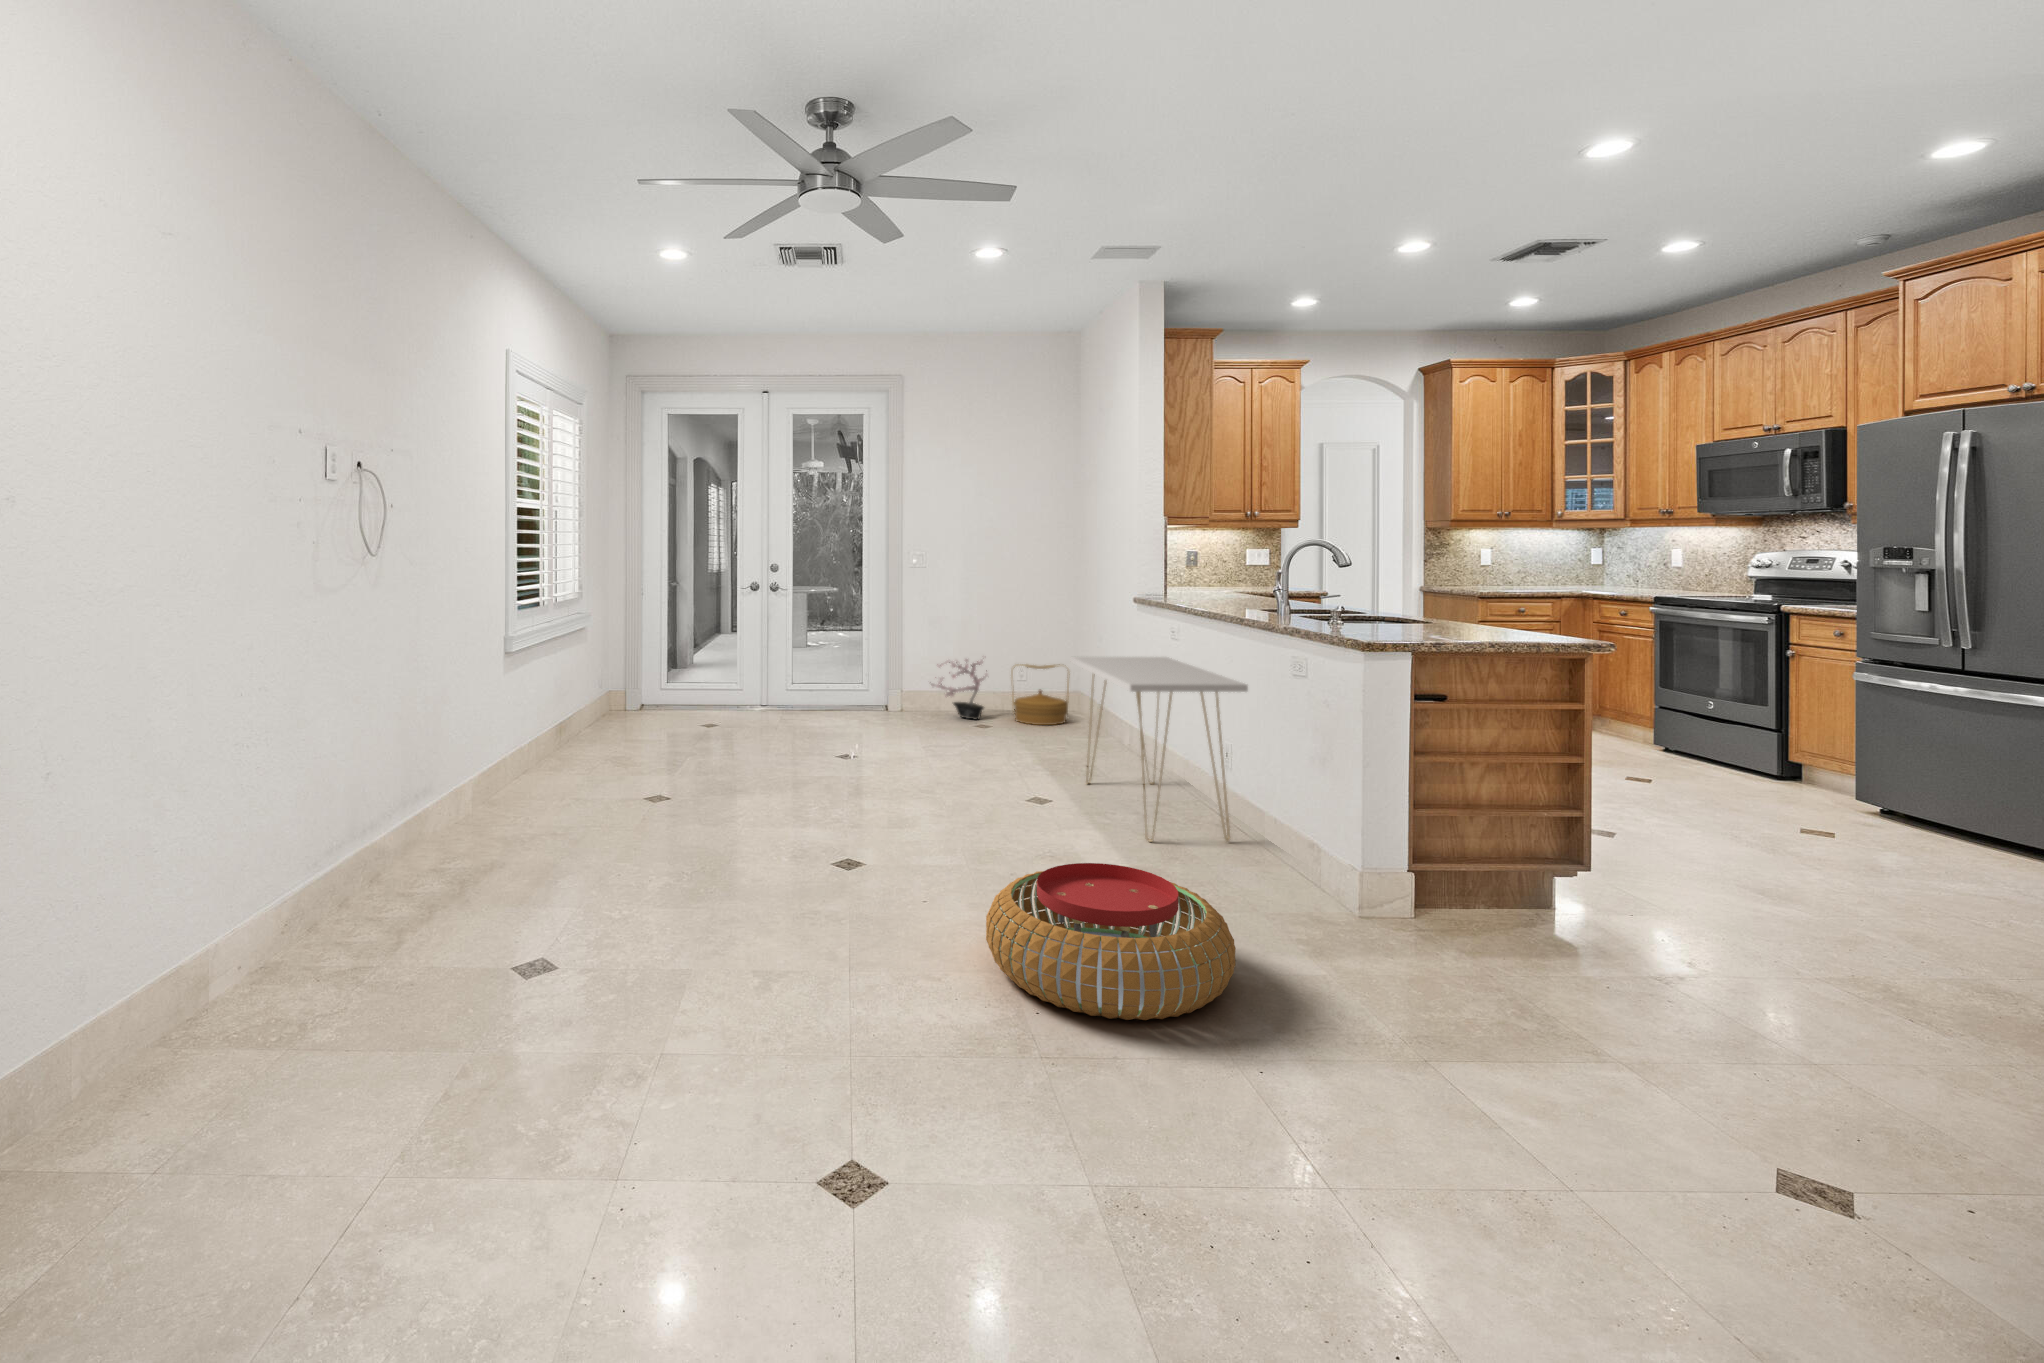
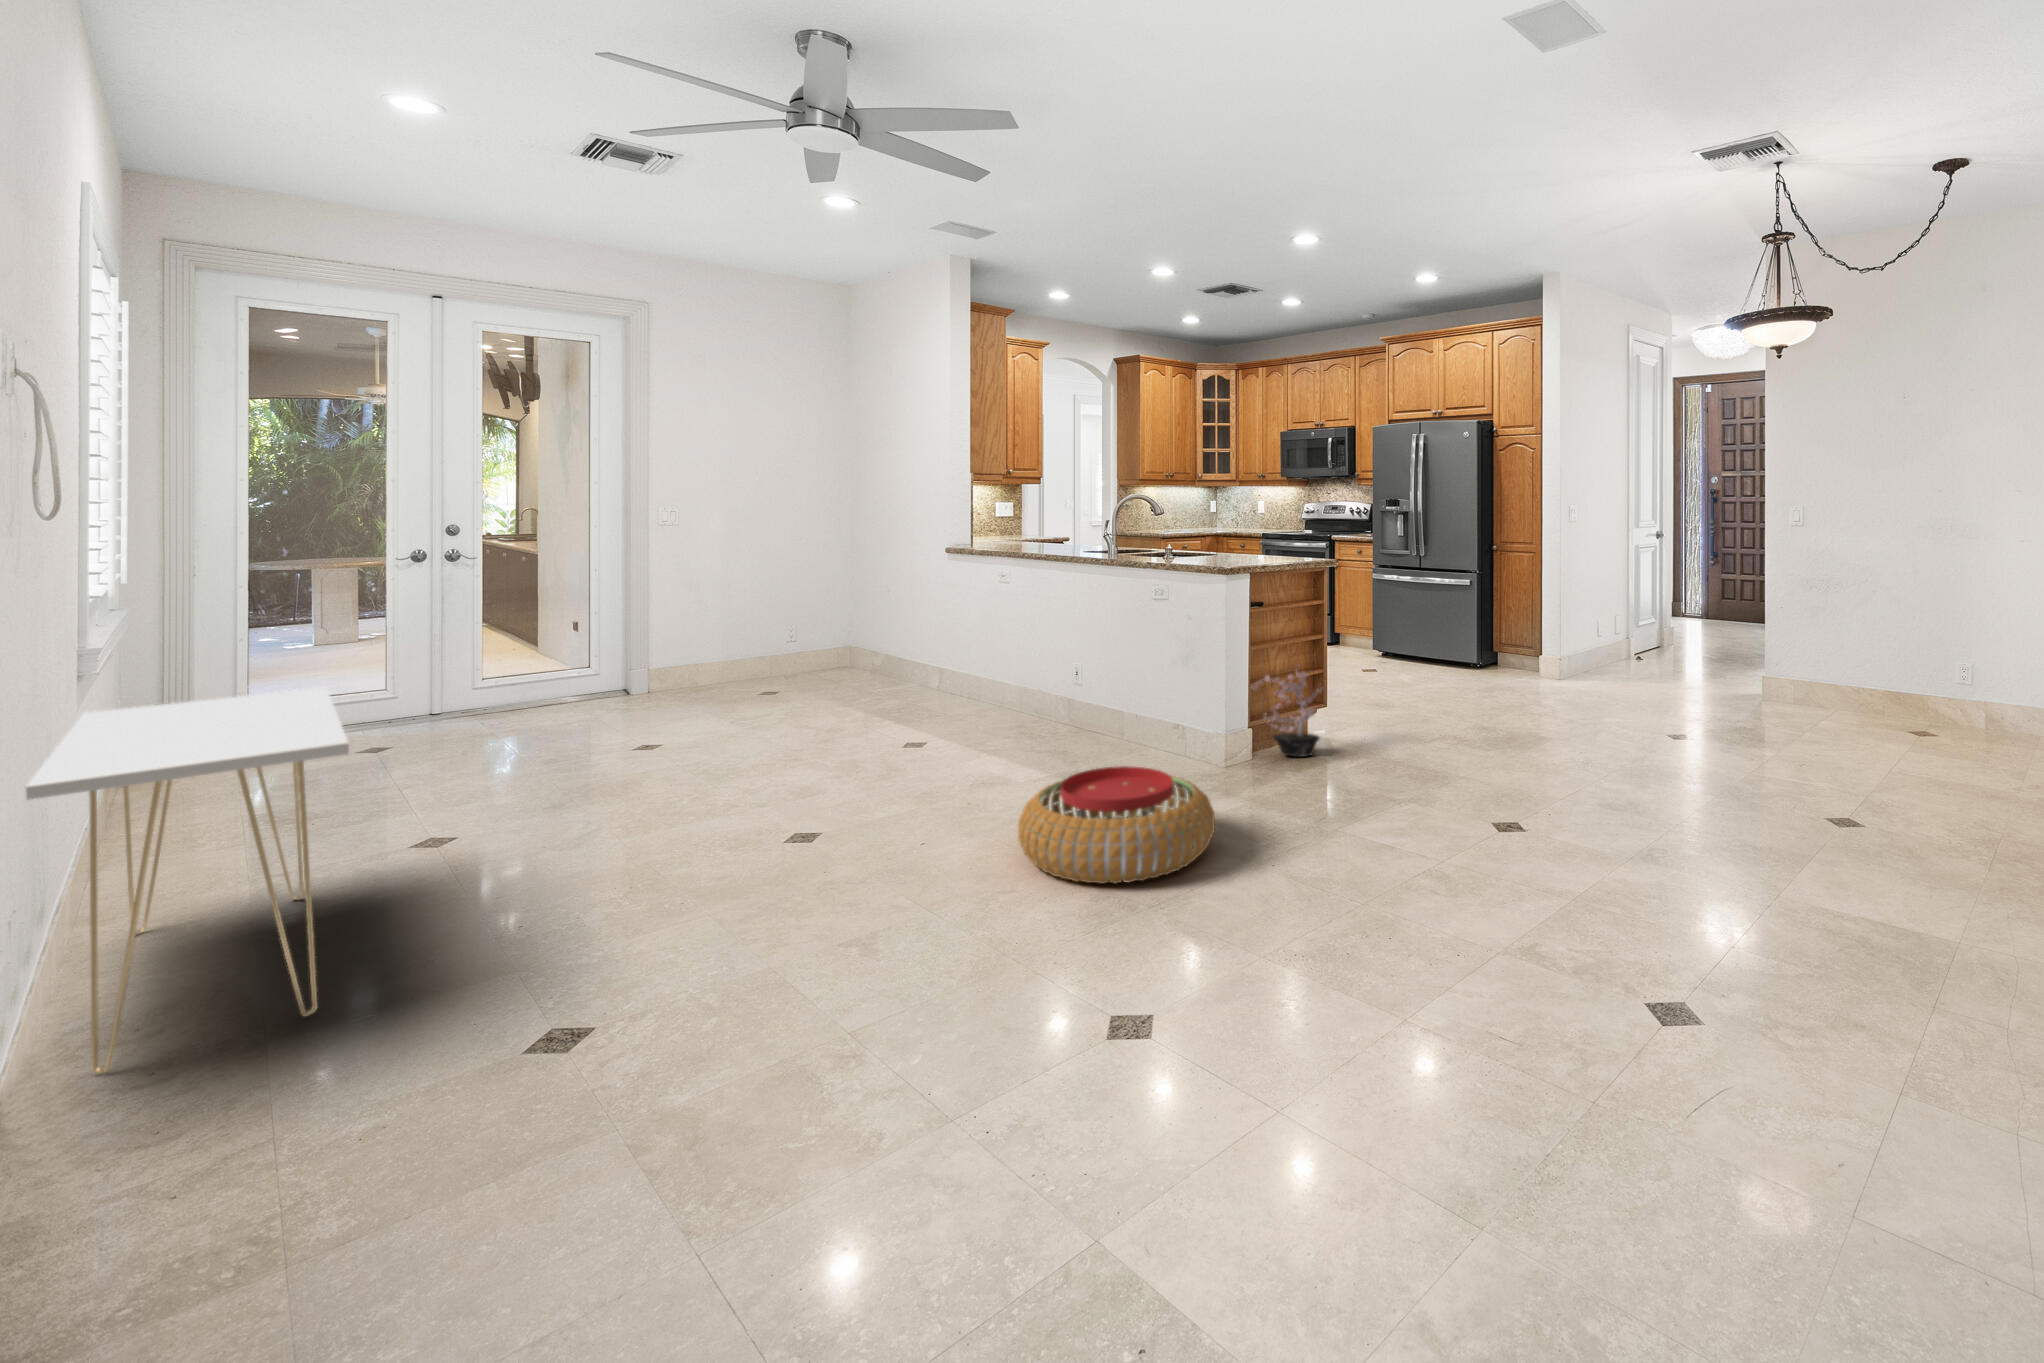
console table: present [1071,657,1248,842] -> present [26,688,349,1074]
potted plant: present [931,659,987,720] -> present [1253,670,1321,757]
woven basket: present [1013,664,1070,725] -> none [788,622,850,685]

